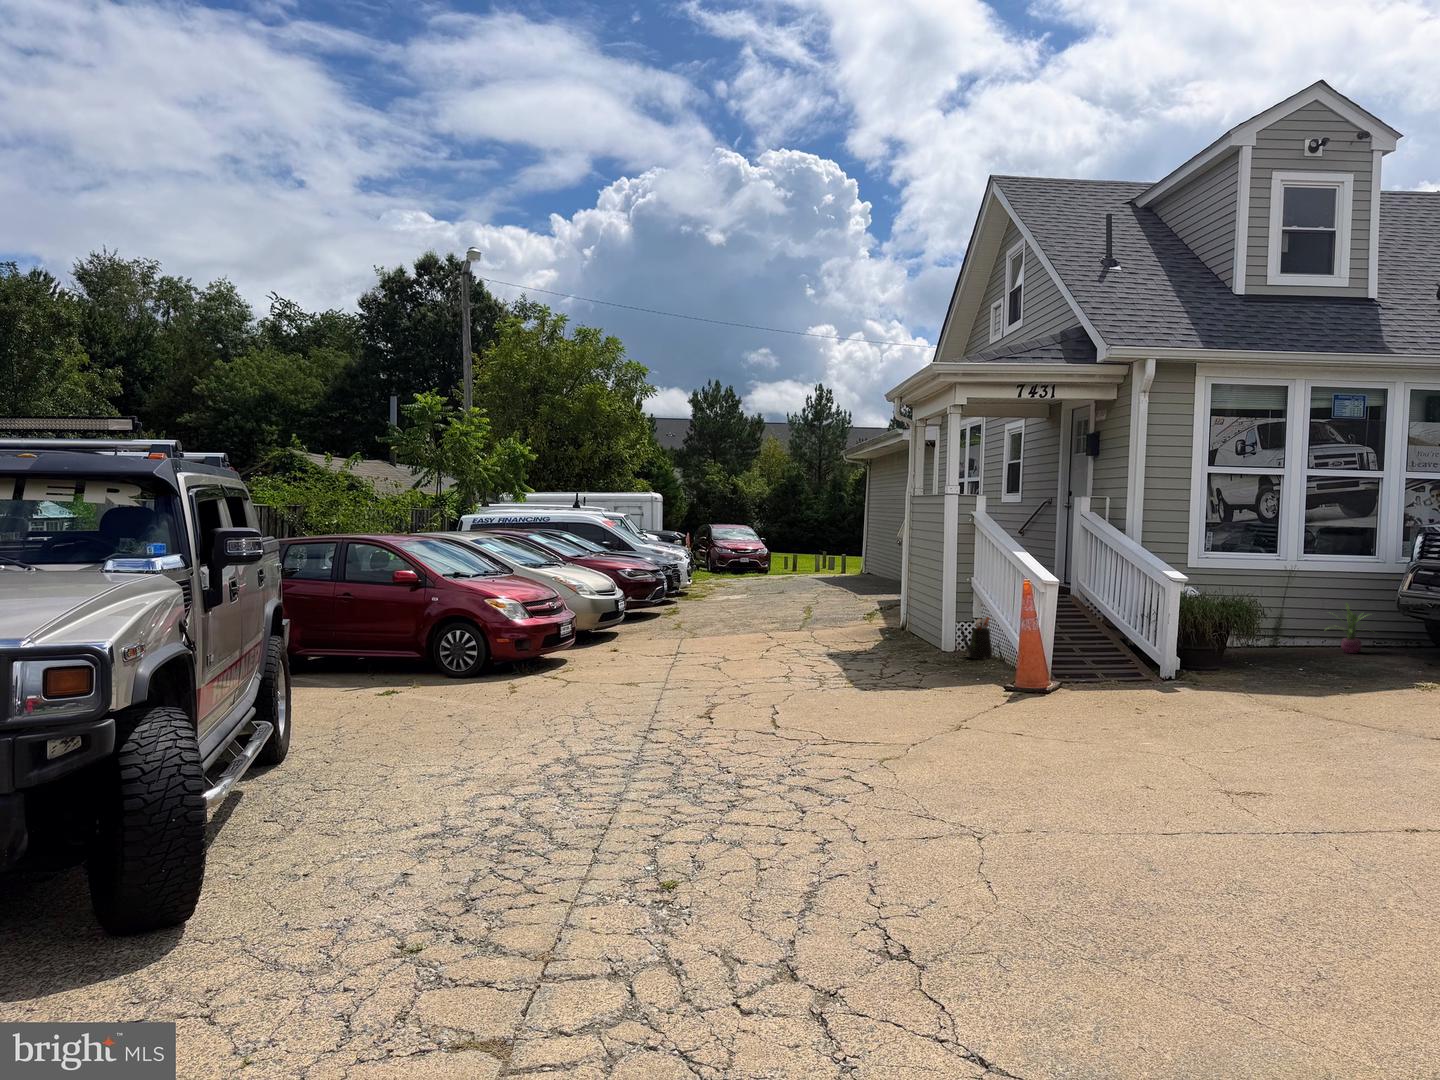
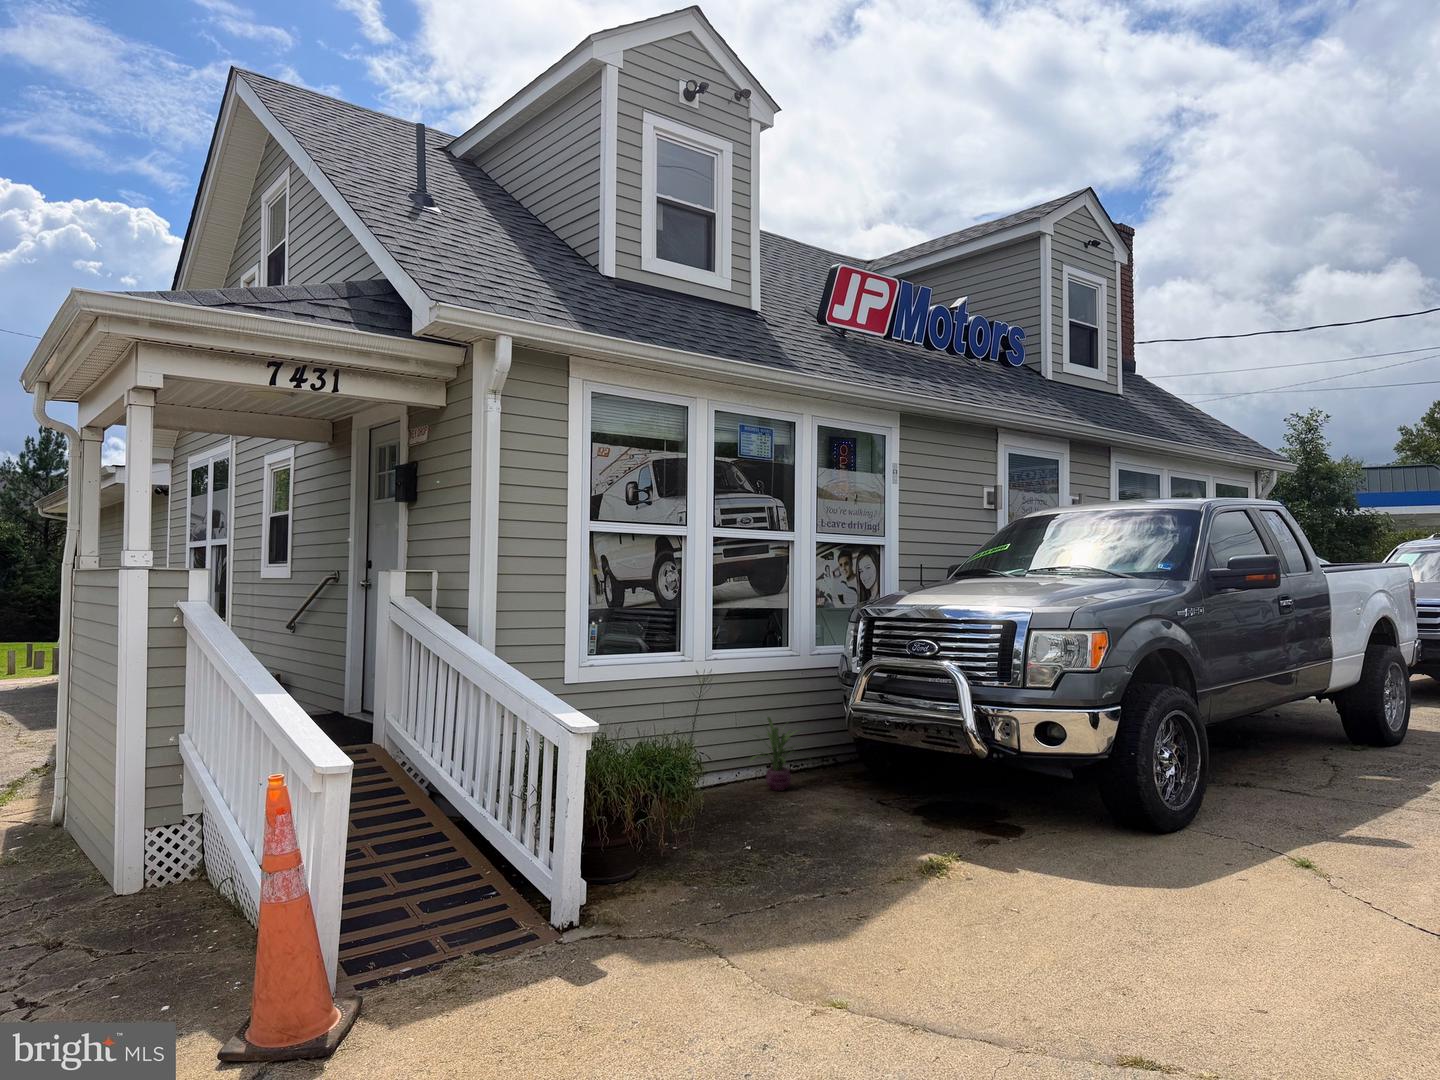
watering can: present [960,617,993,659] -> none [131,822,224,930]

